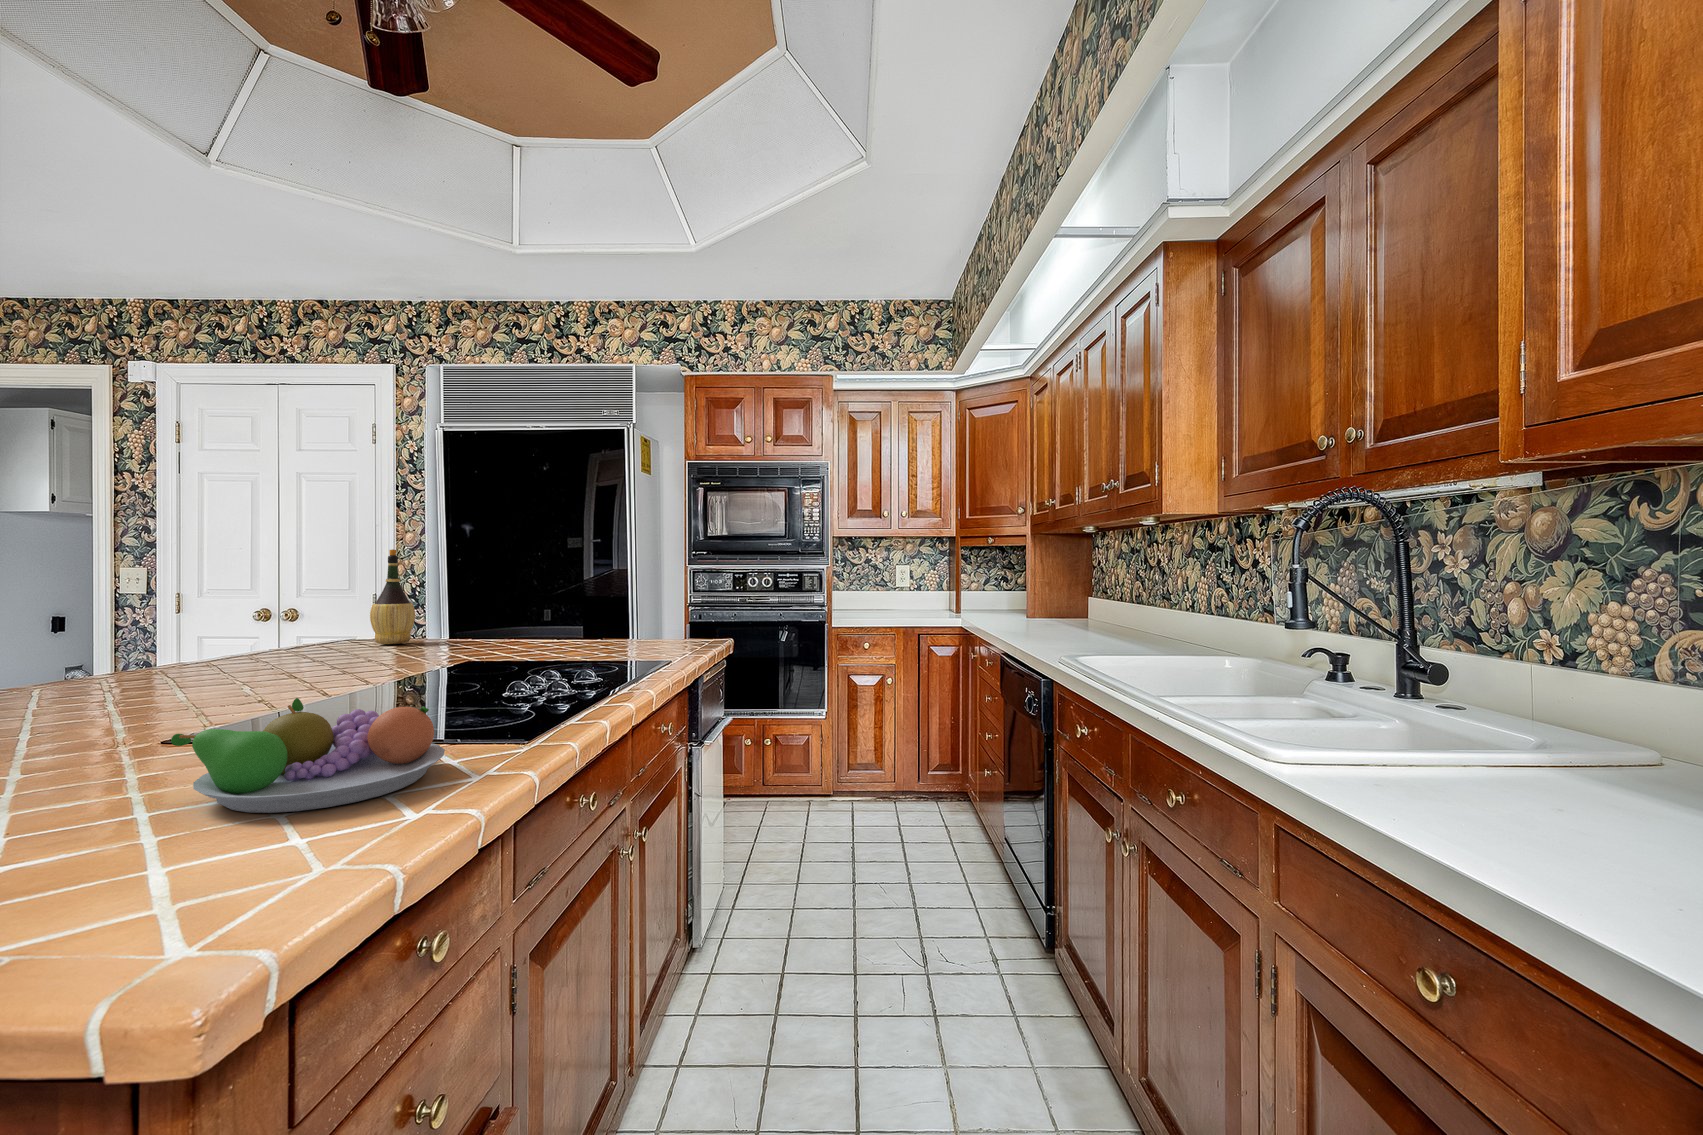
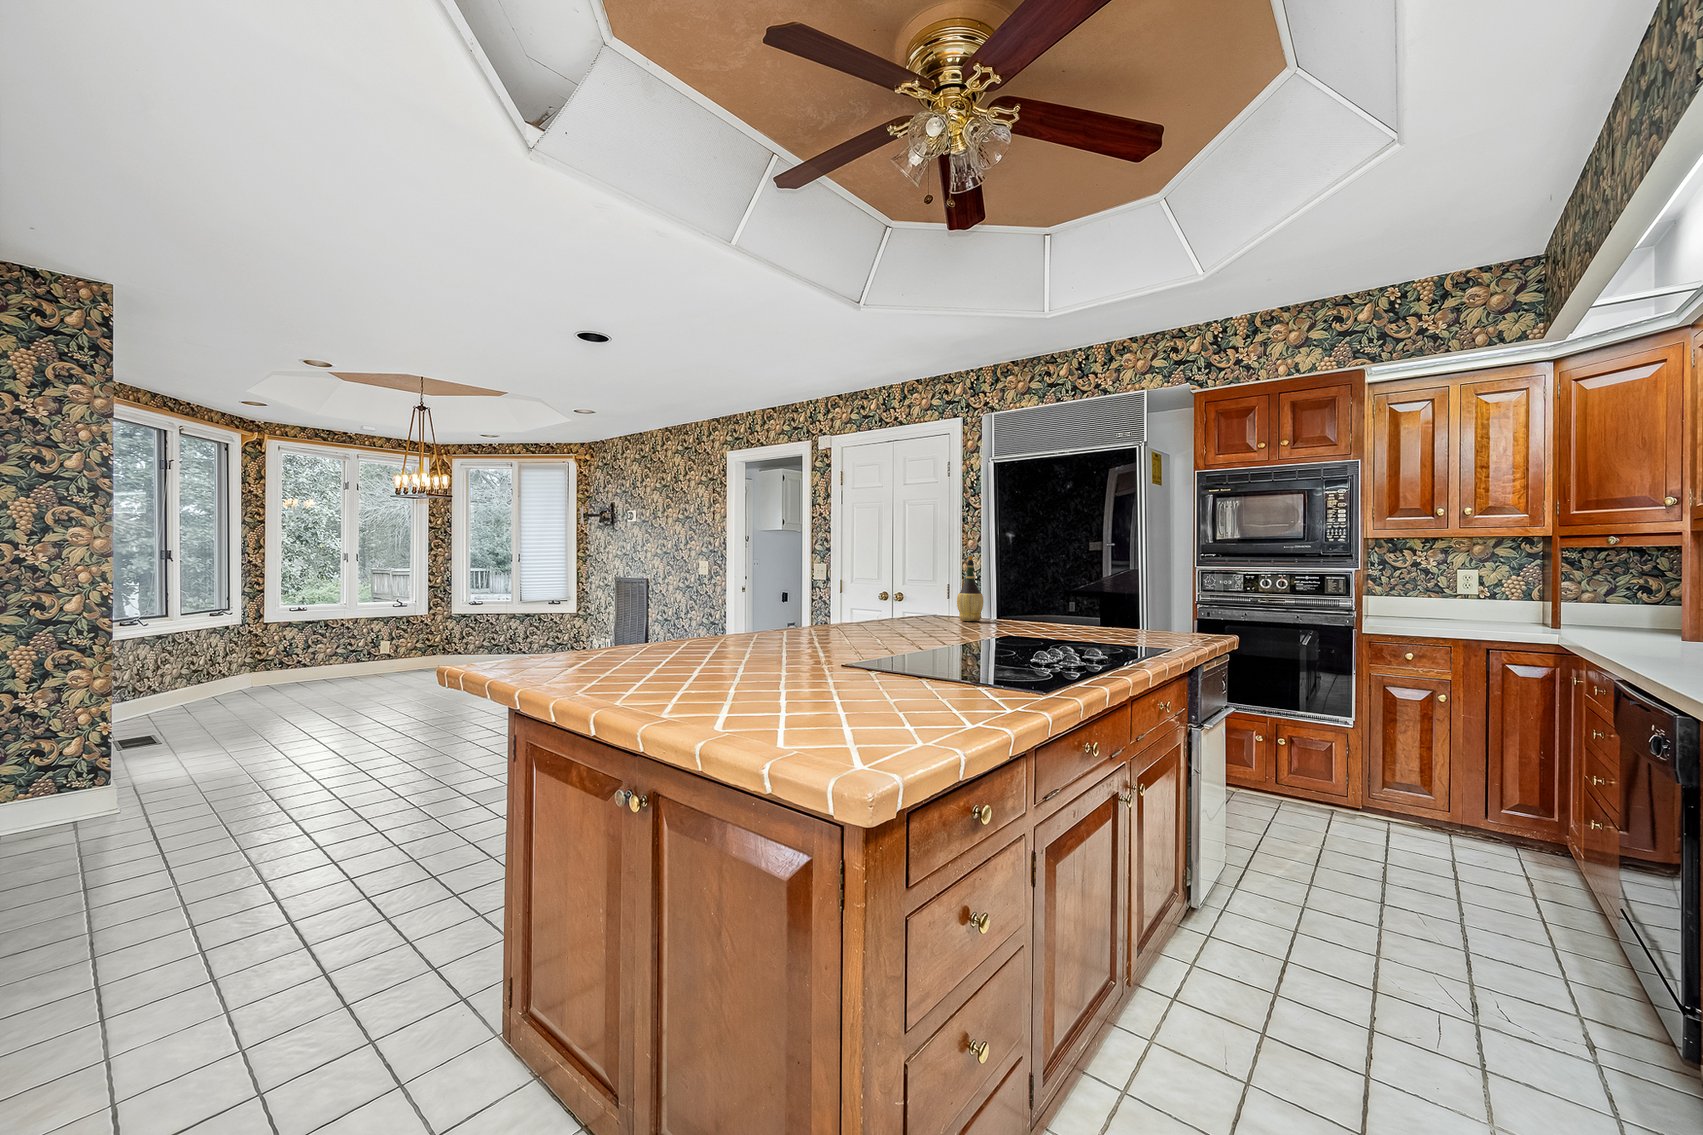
fruit bowl: present [171,698,445,813] -> none [908,643,1028,699]

